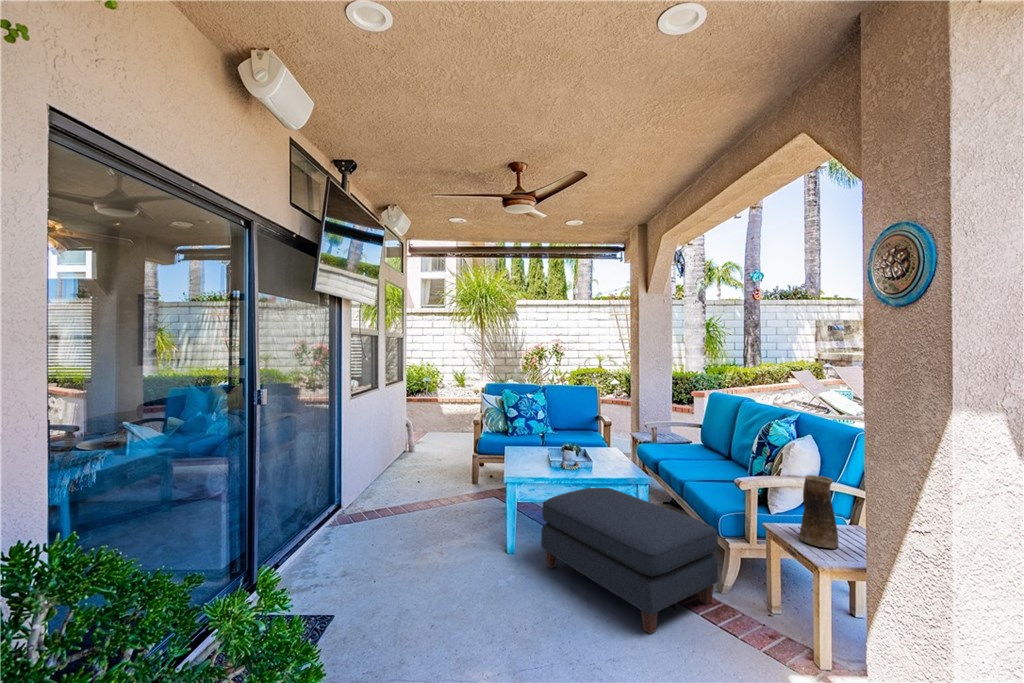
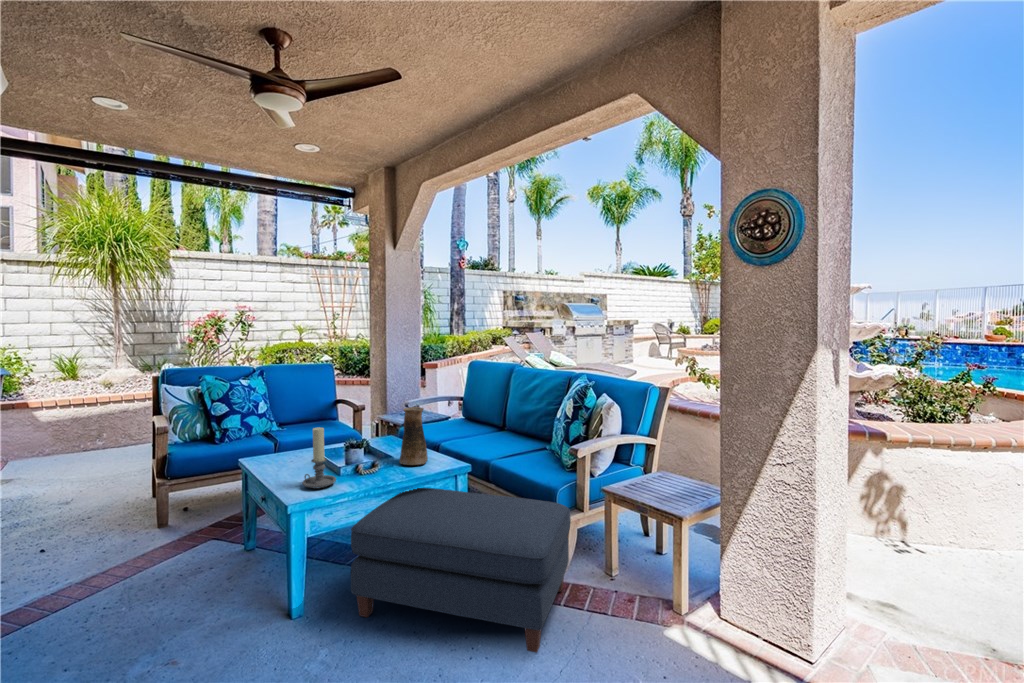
candle holder: none [525,430,547,472] -> present [302,427,336,489]
pitcher: present [799,475,838,549] -> present [399,407,428,465]

